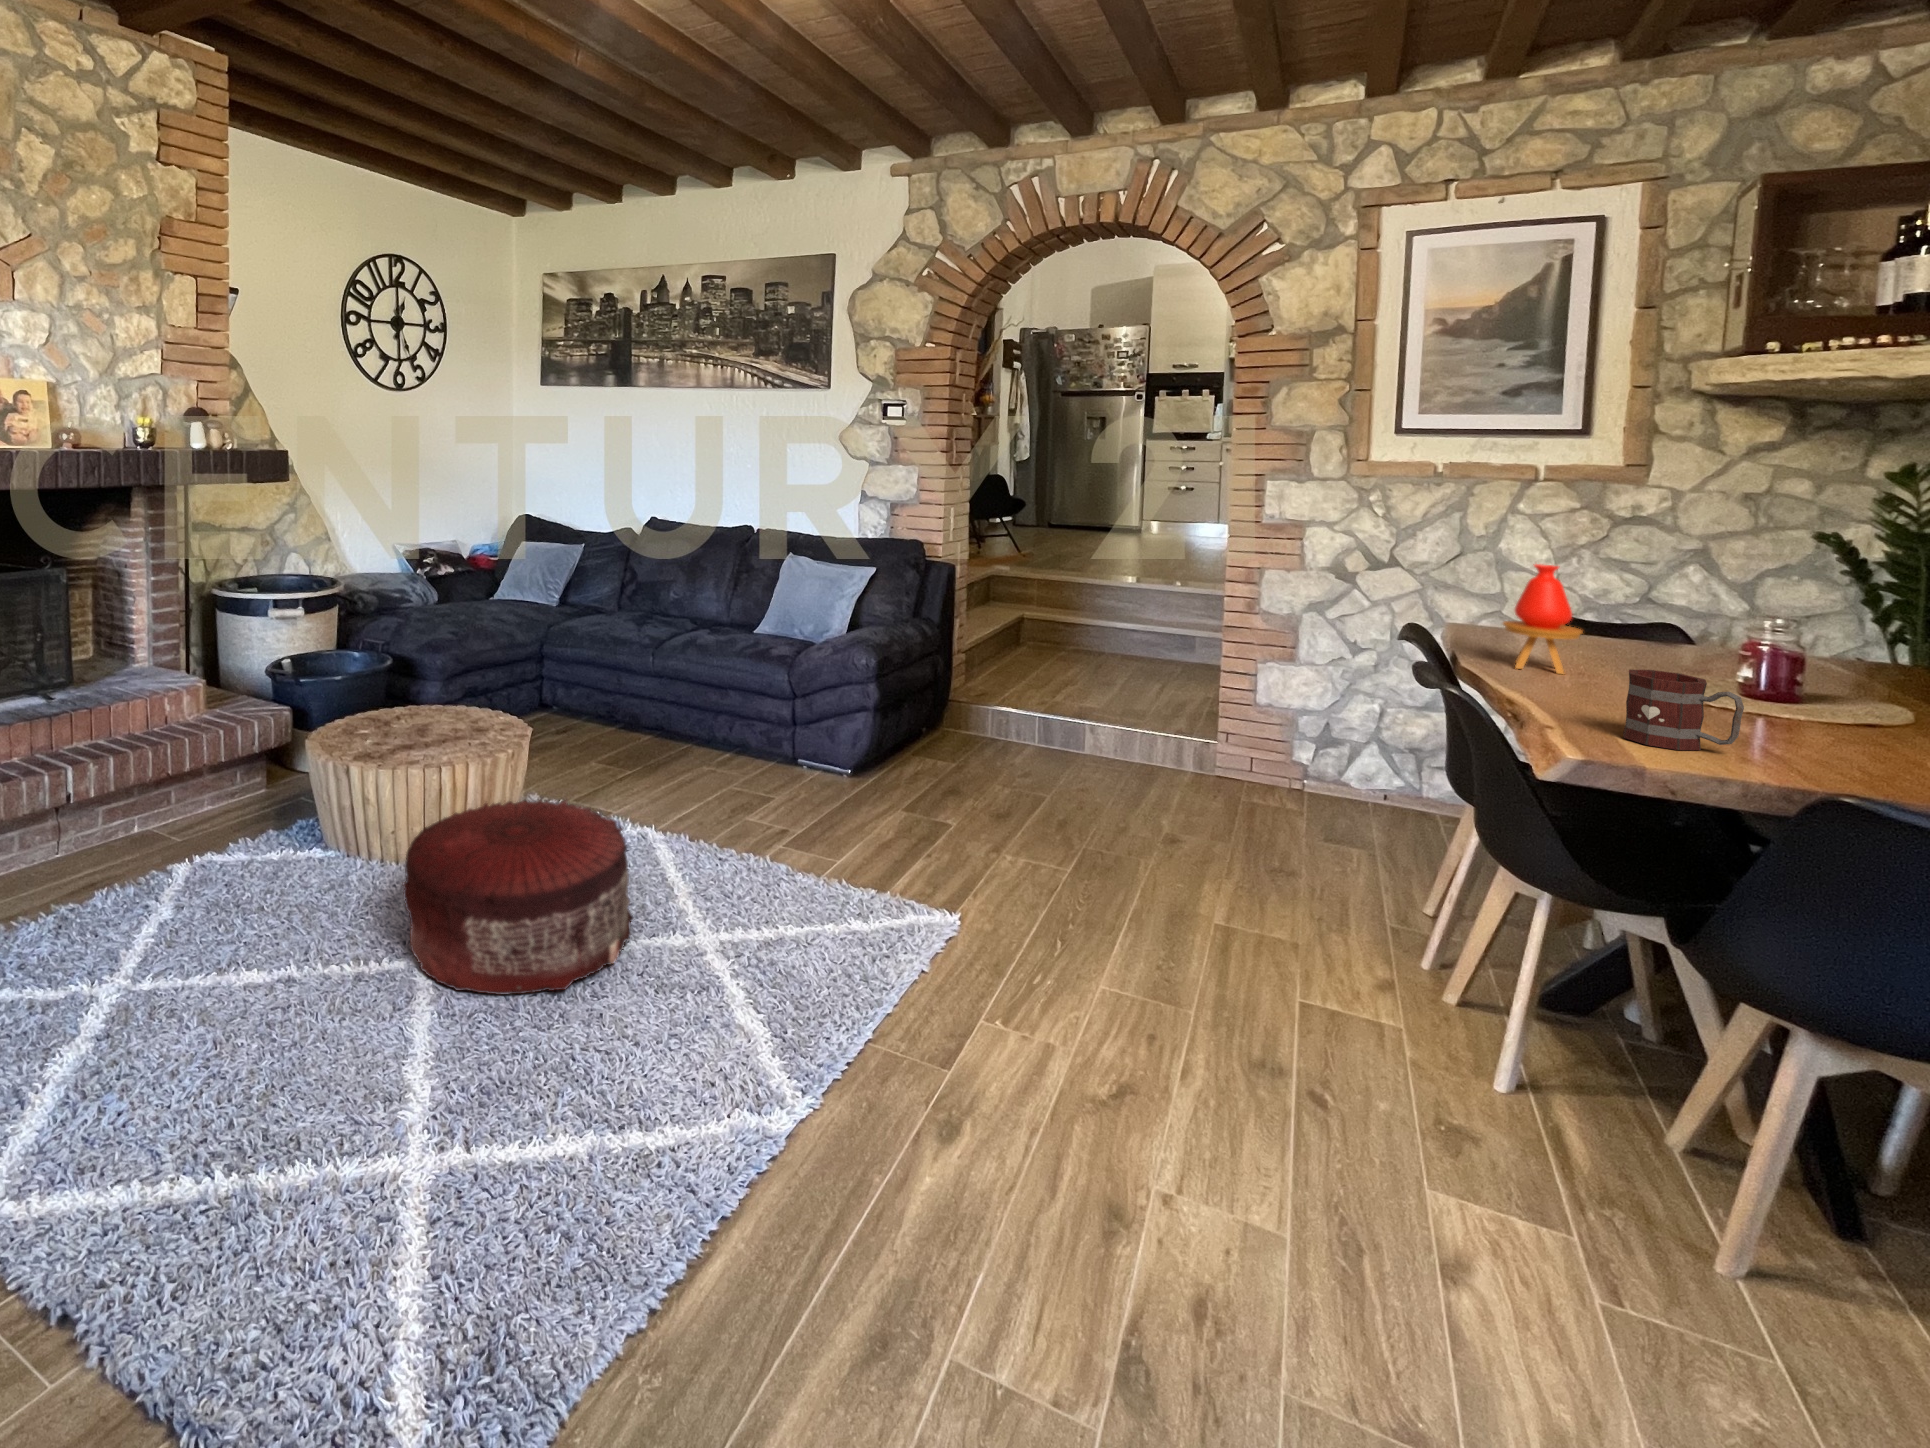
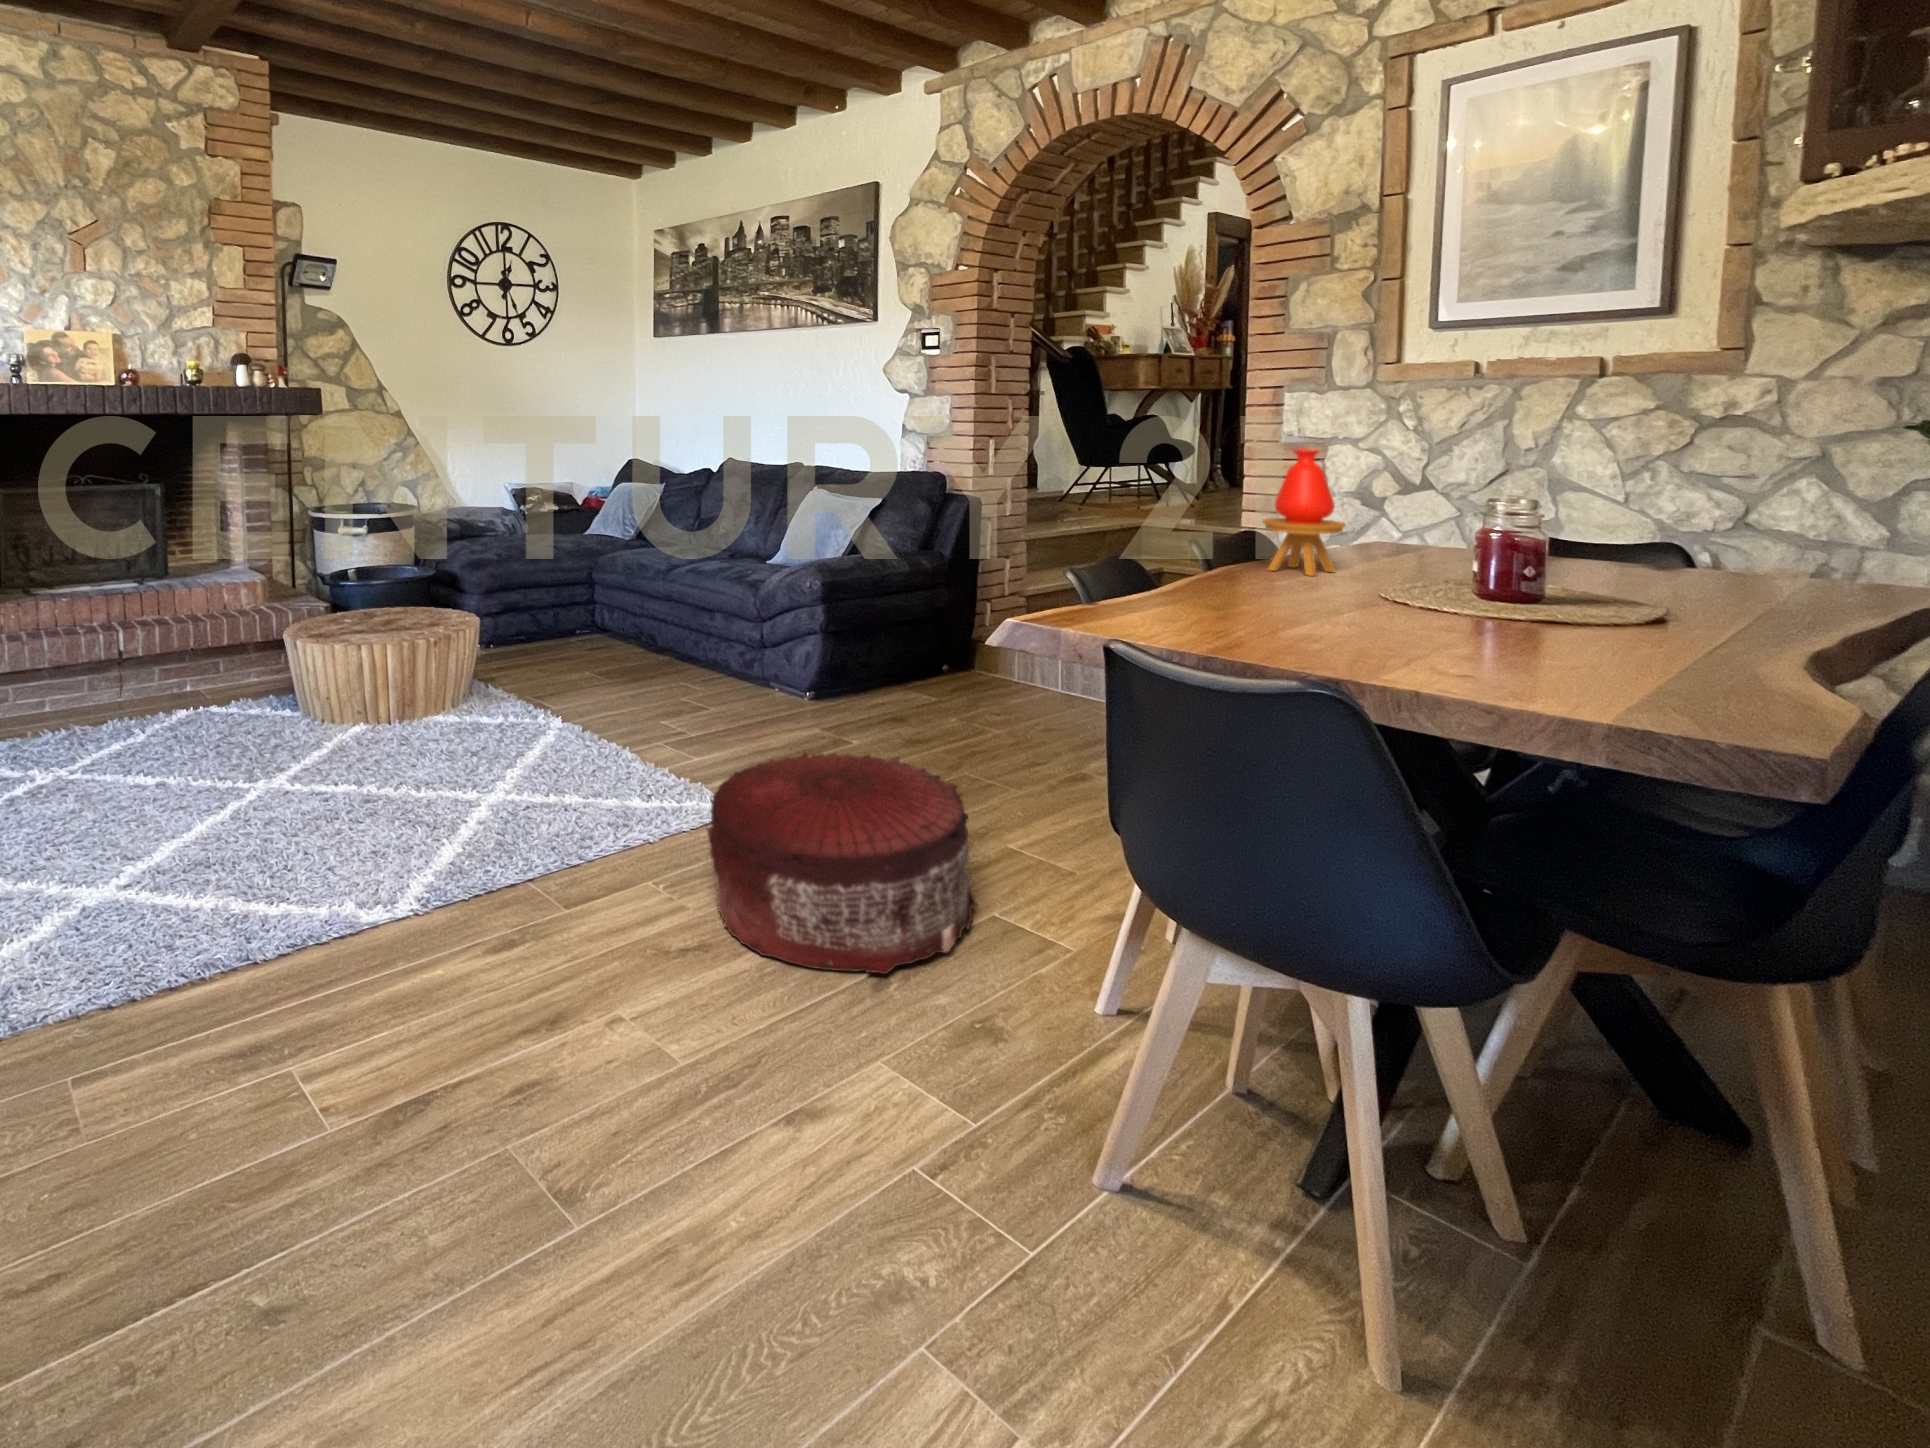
mug: present [1623,670,1744,750] -> none [1134,539,1215,625]
pouf: present [403,800,635,994] -> present [707,752,977,974]

